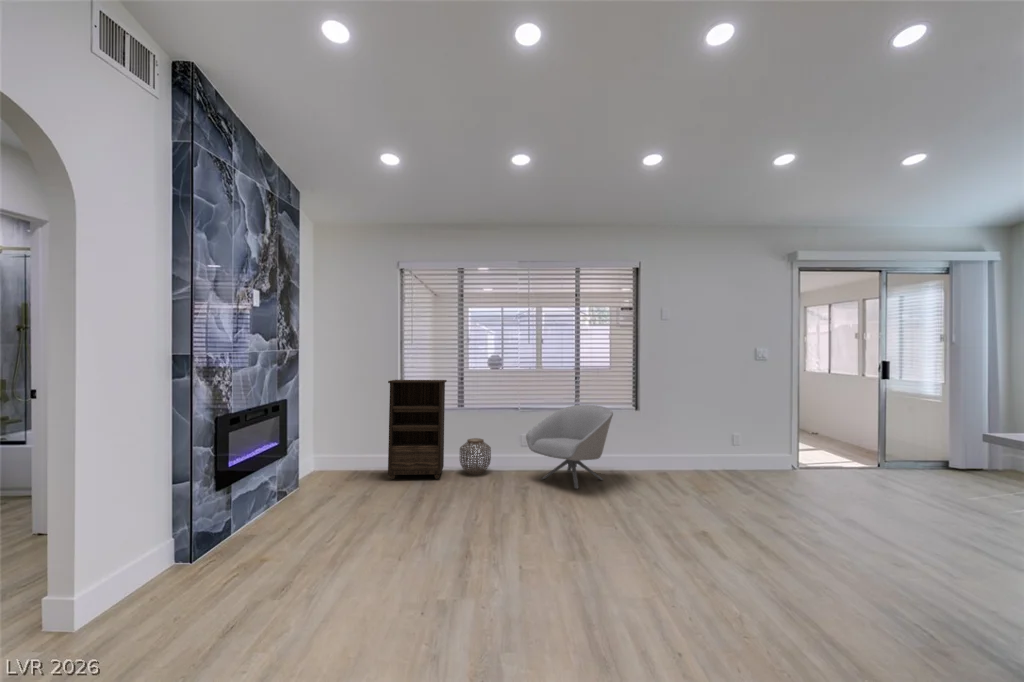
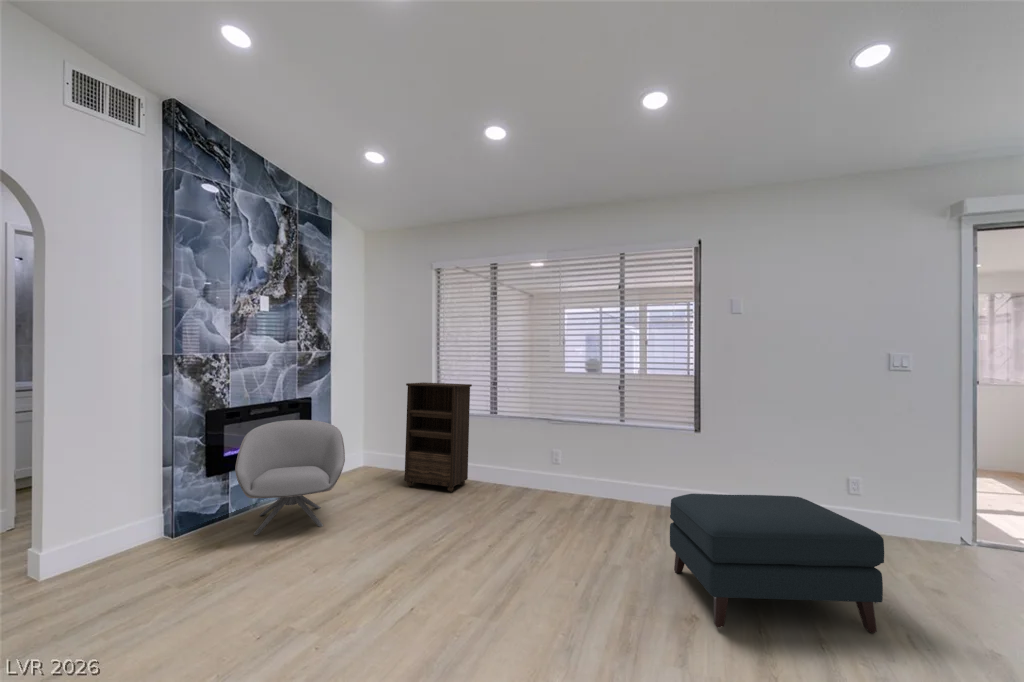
armchair: present [526,405,613,488] -> present [235,420,345,535]
woven basket: present [460,438,491,474] -> none [479,452,515,493]
ottoman: none [656,444,787,530] -> present [670,494,884,633]

